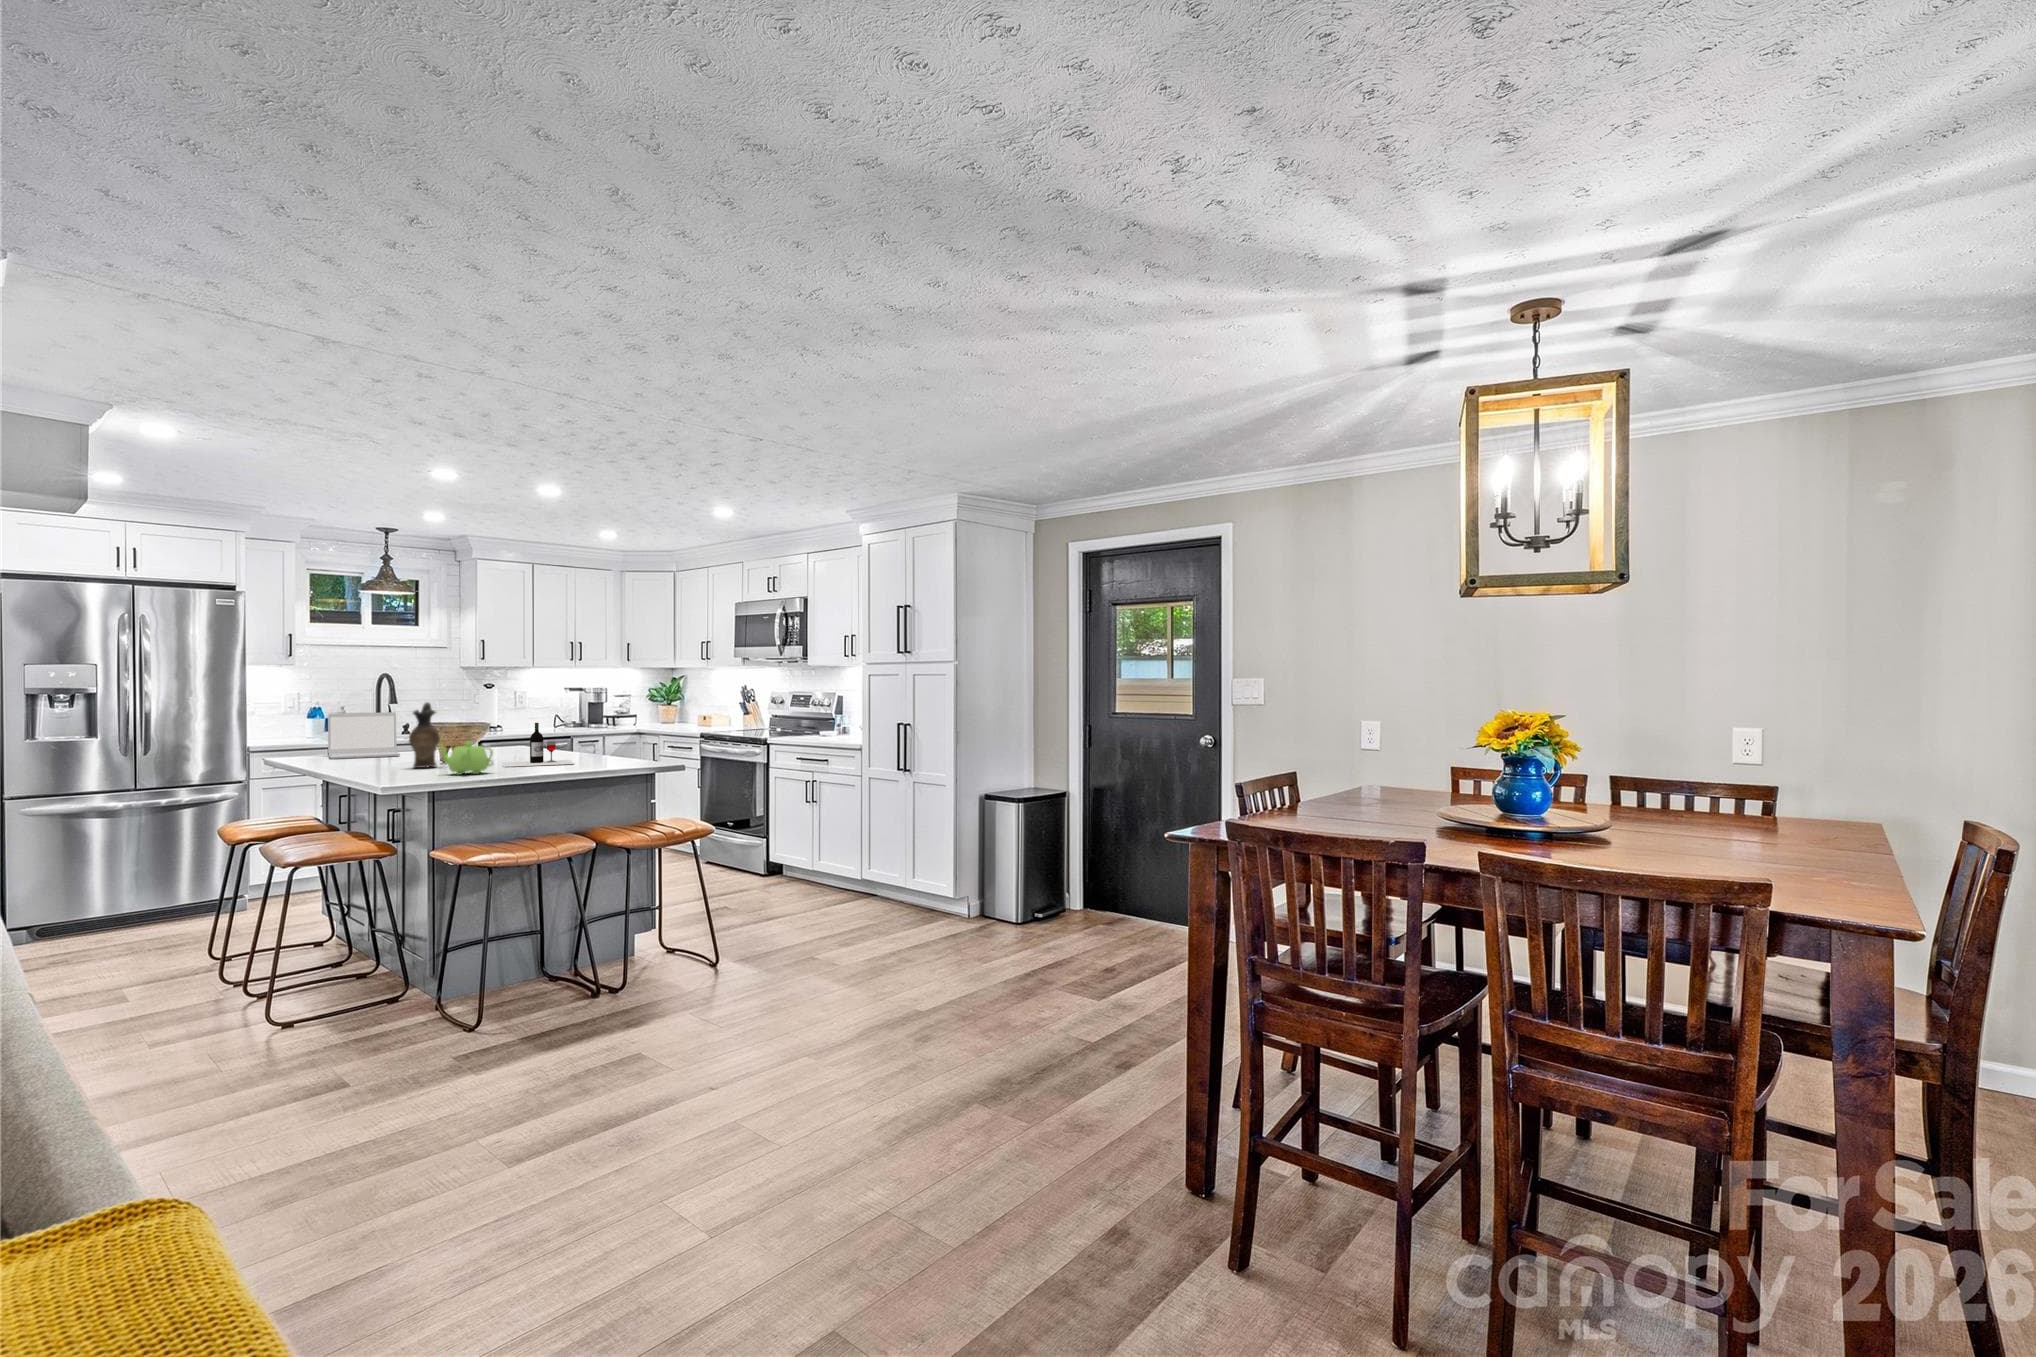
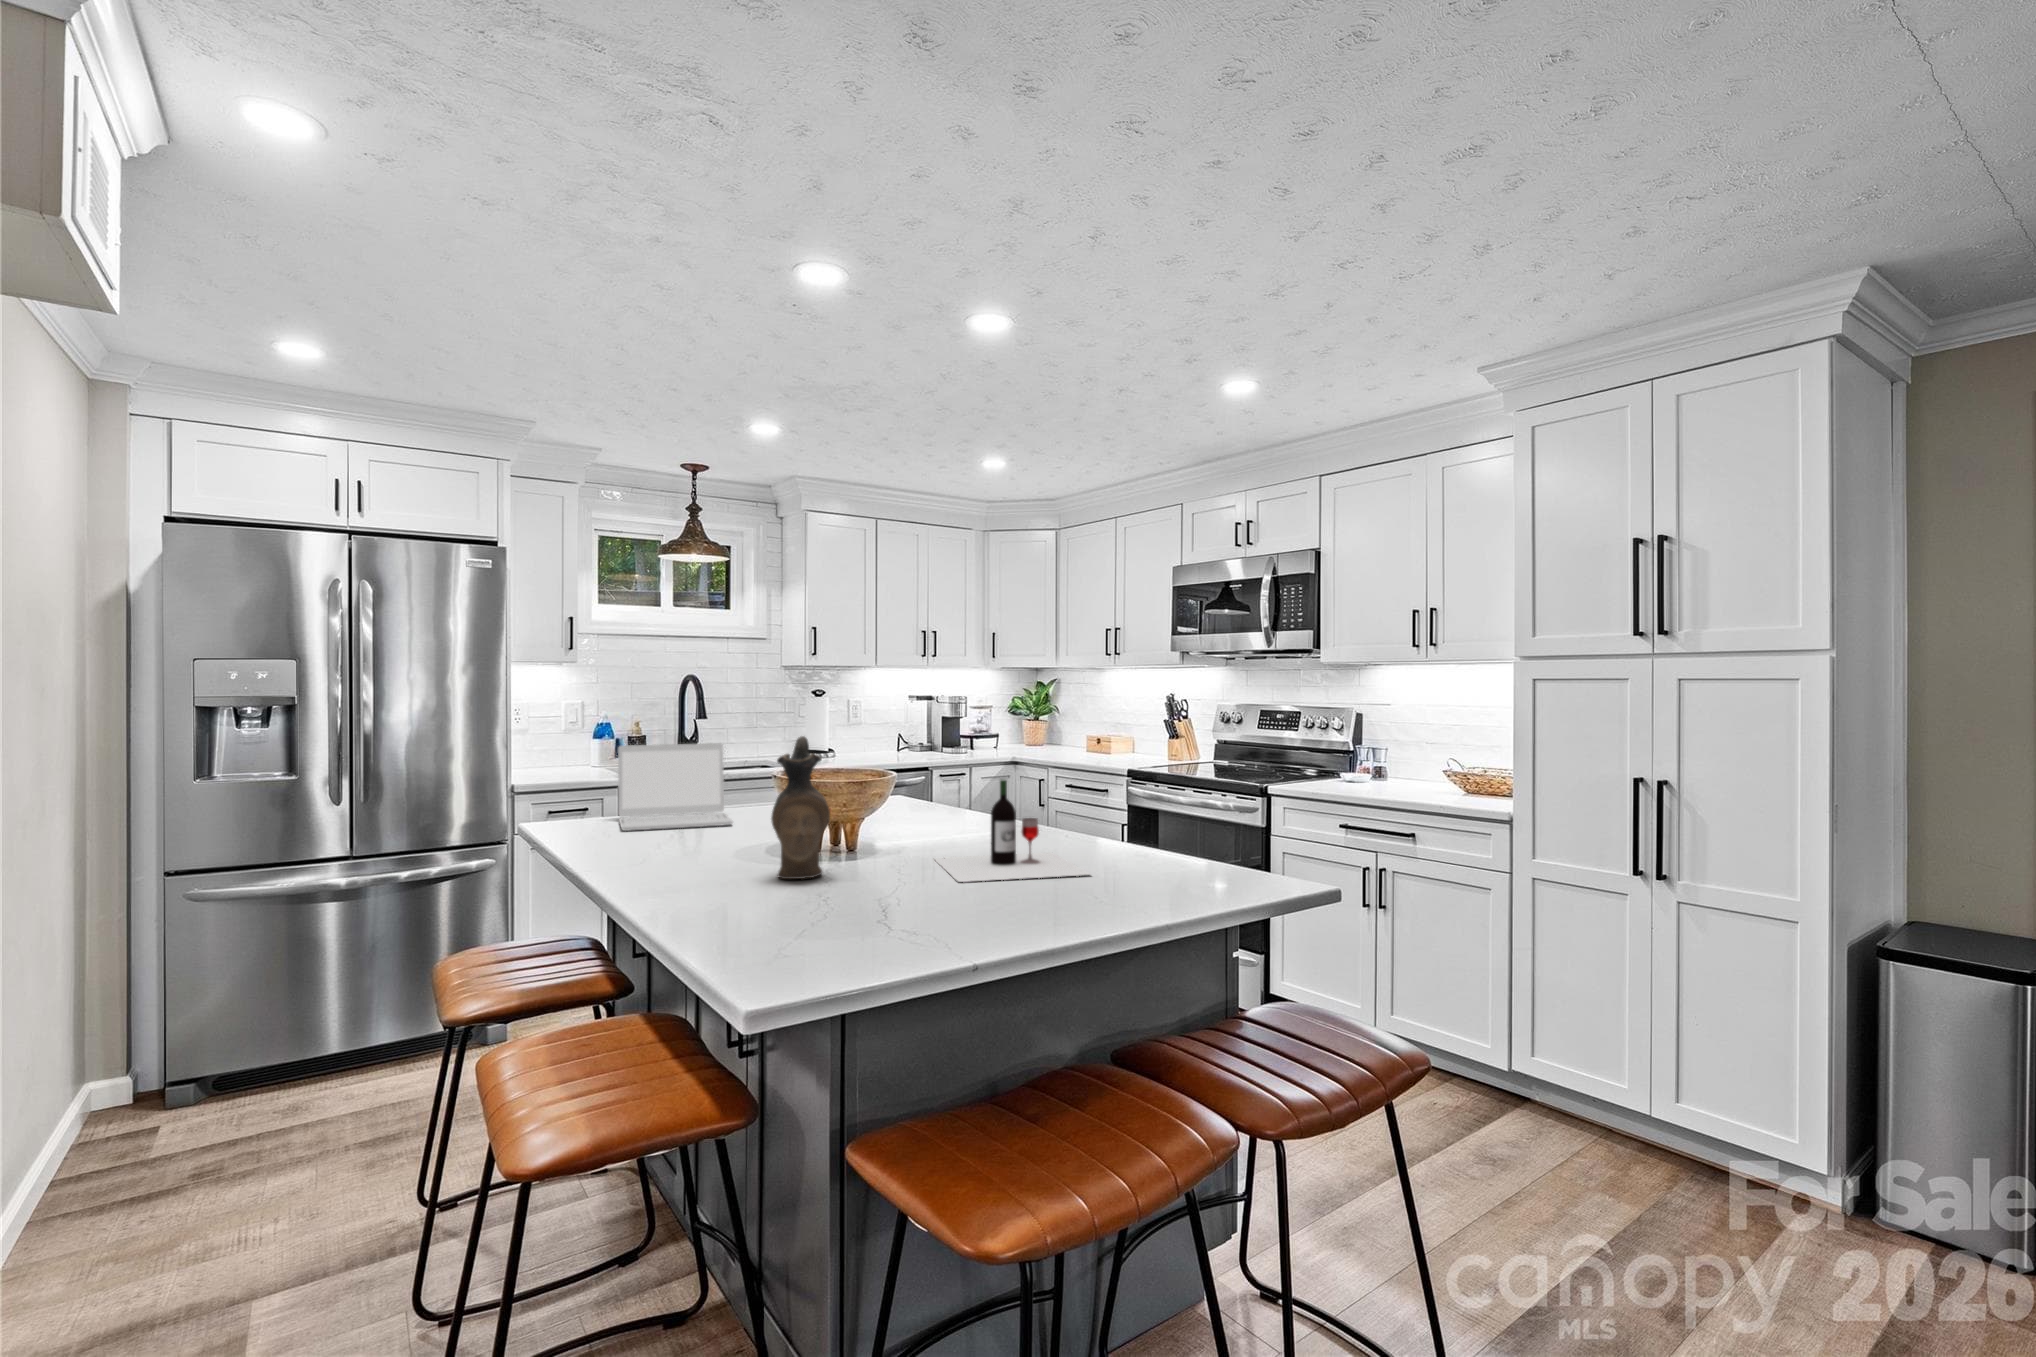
teapot: present [437,742,493,775] -> none [847,842,970,925]

